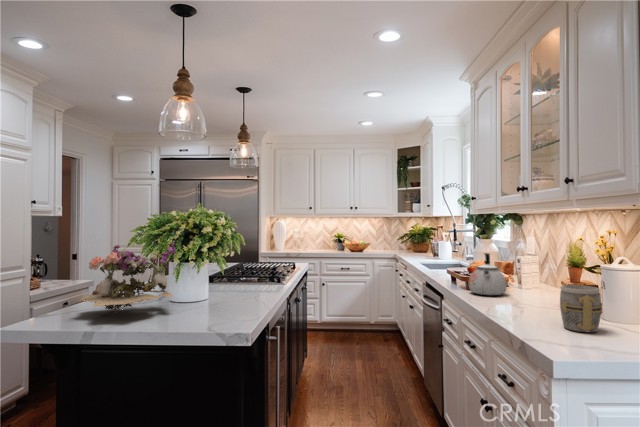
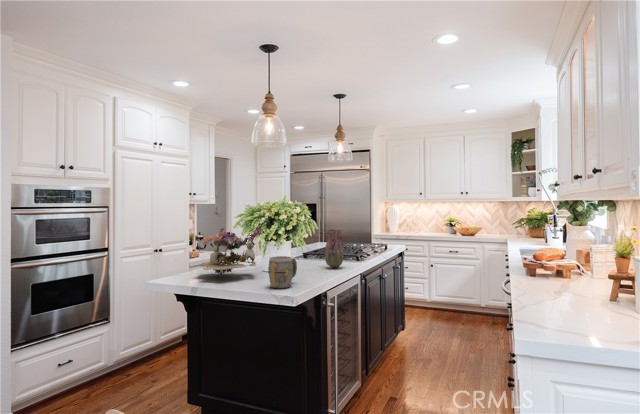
vase: none [251,246,273,293] -> present [325,230,343,268]
kettle: present [469,253,507,295] -> none [525,240,565,282]
mug: present [560,285,602,333] -> present [268,256,297,288]

